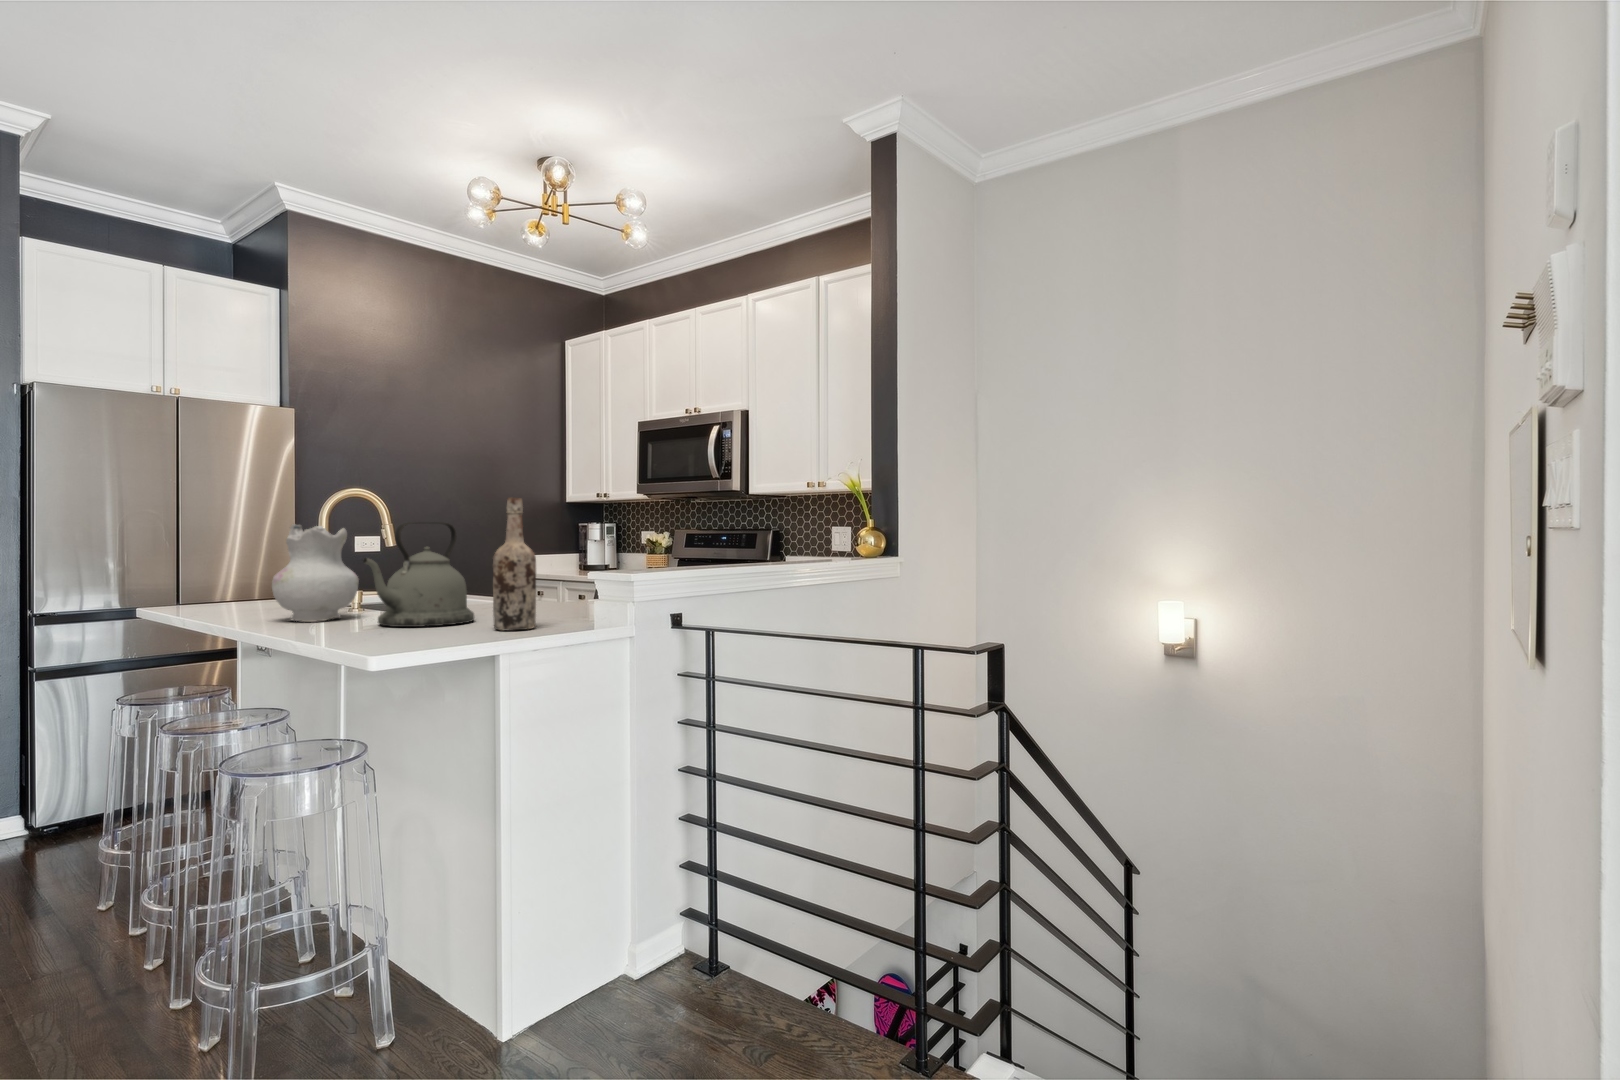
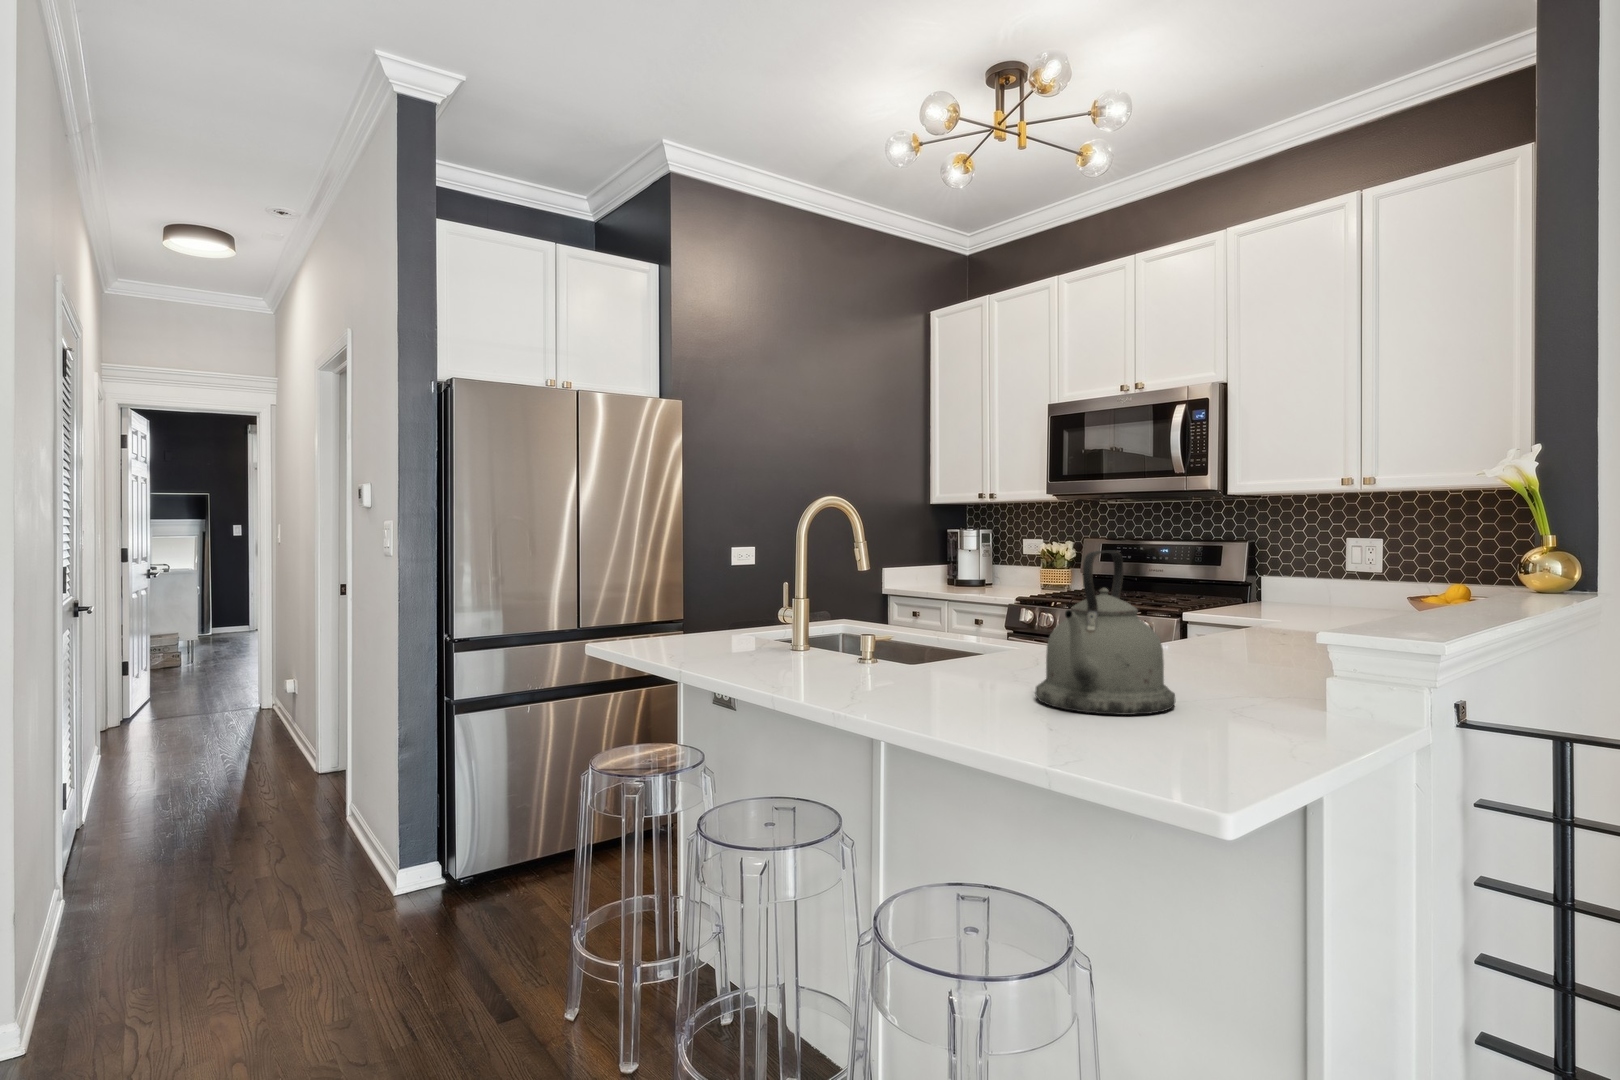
wine bottle: present [493,498,536,630] -> none [1272,516,1348,734]
ceramic pitcher: present [272,525,359,622] -> none [861,550,967,693]

